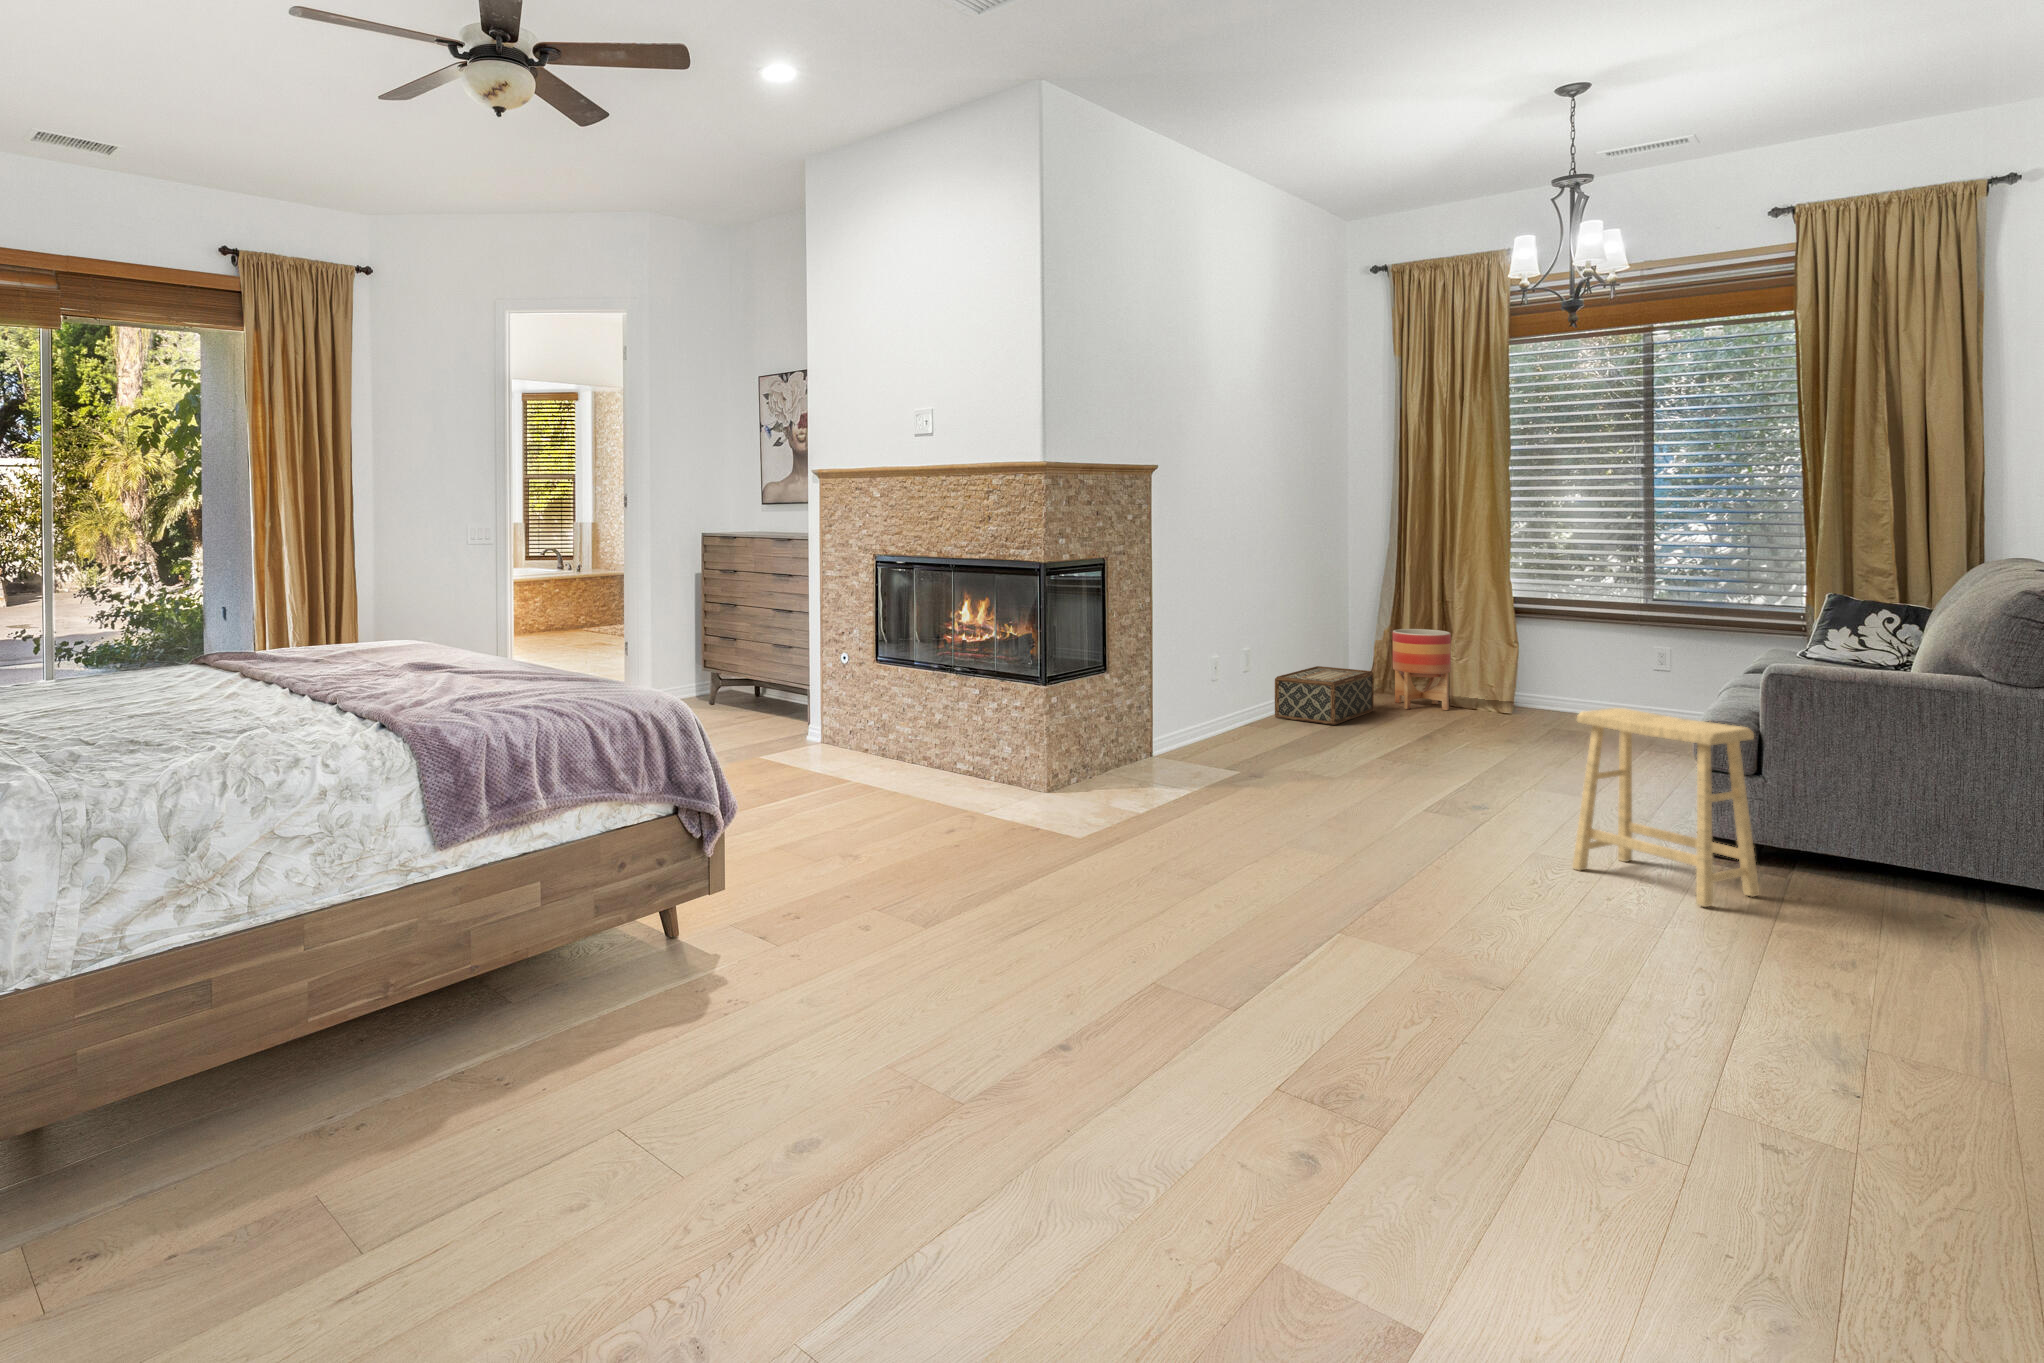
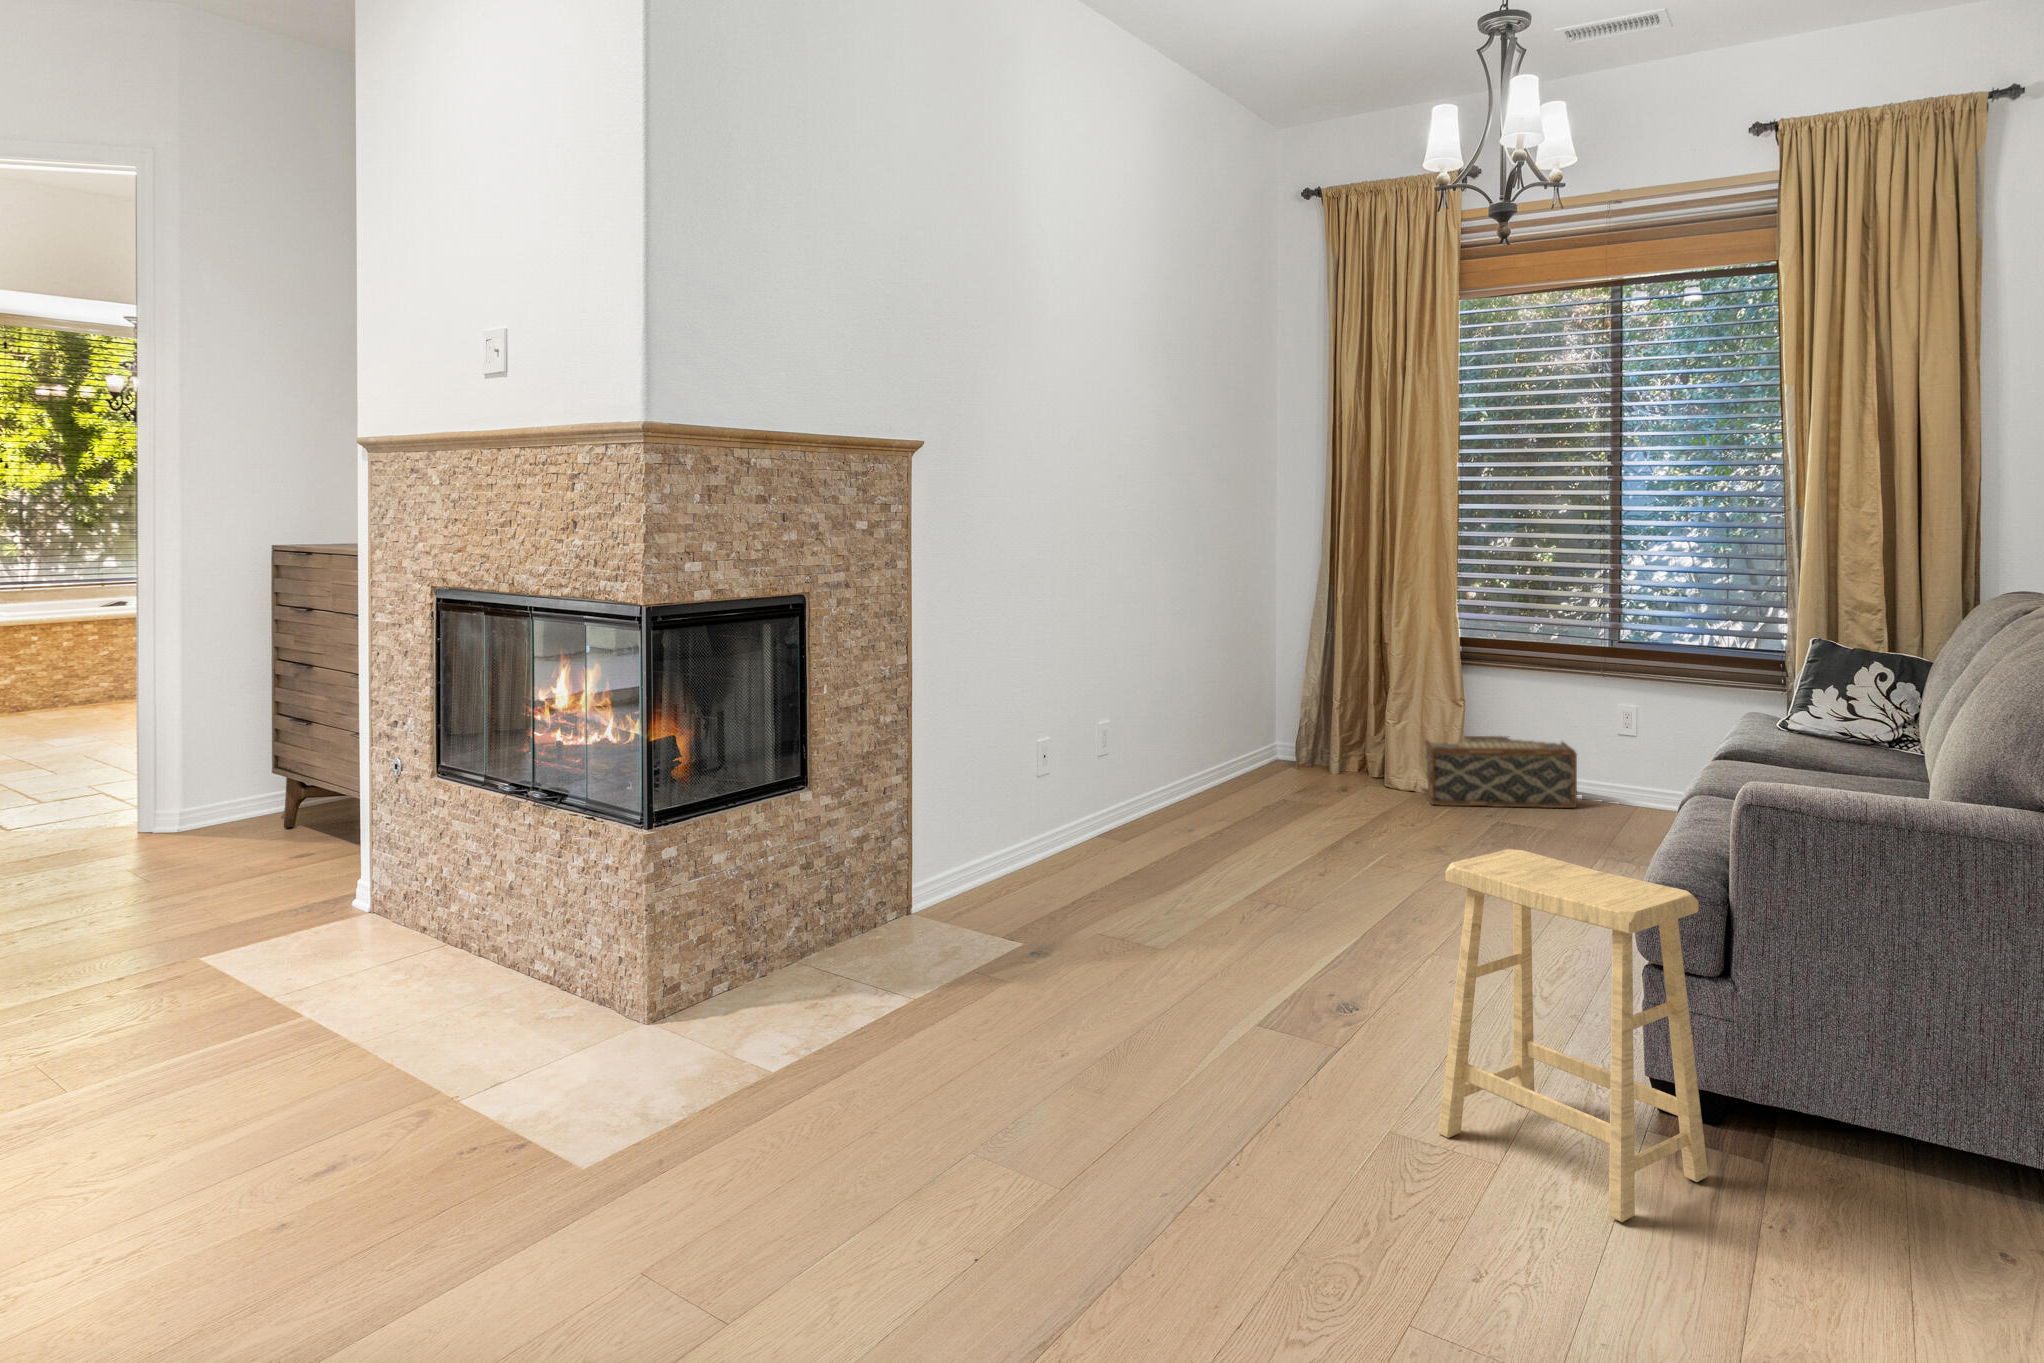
planter: present [1392,629,1451,710] -> none [1309,684,1380,797]
woven basket: present [1275,666,1374,725] -> present [1423,736,1577,808]

